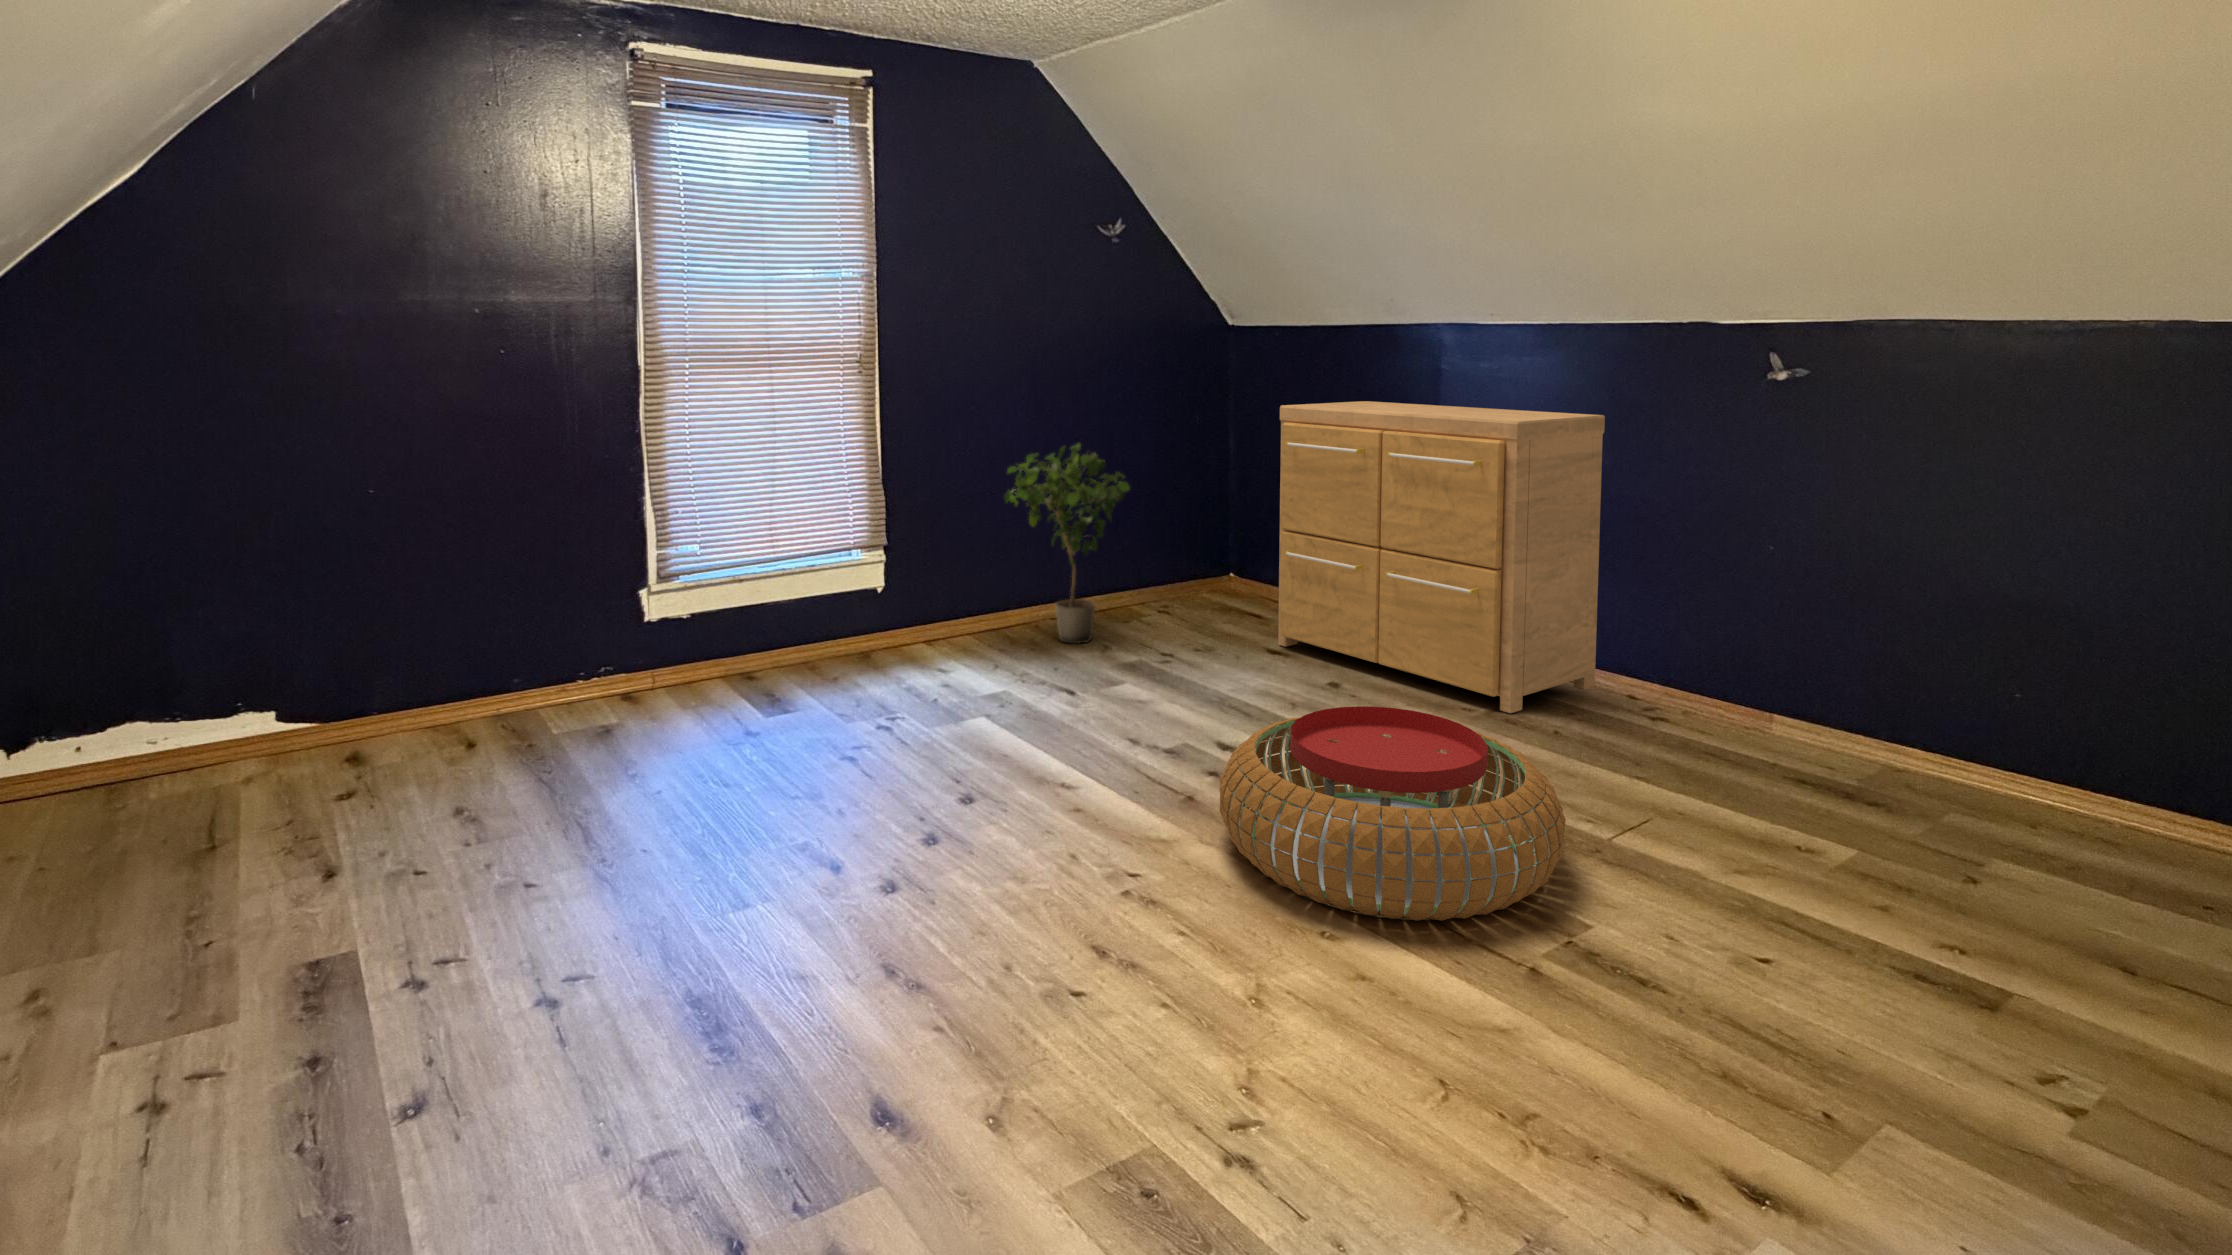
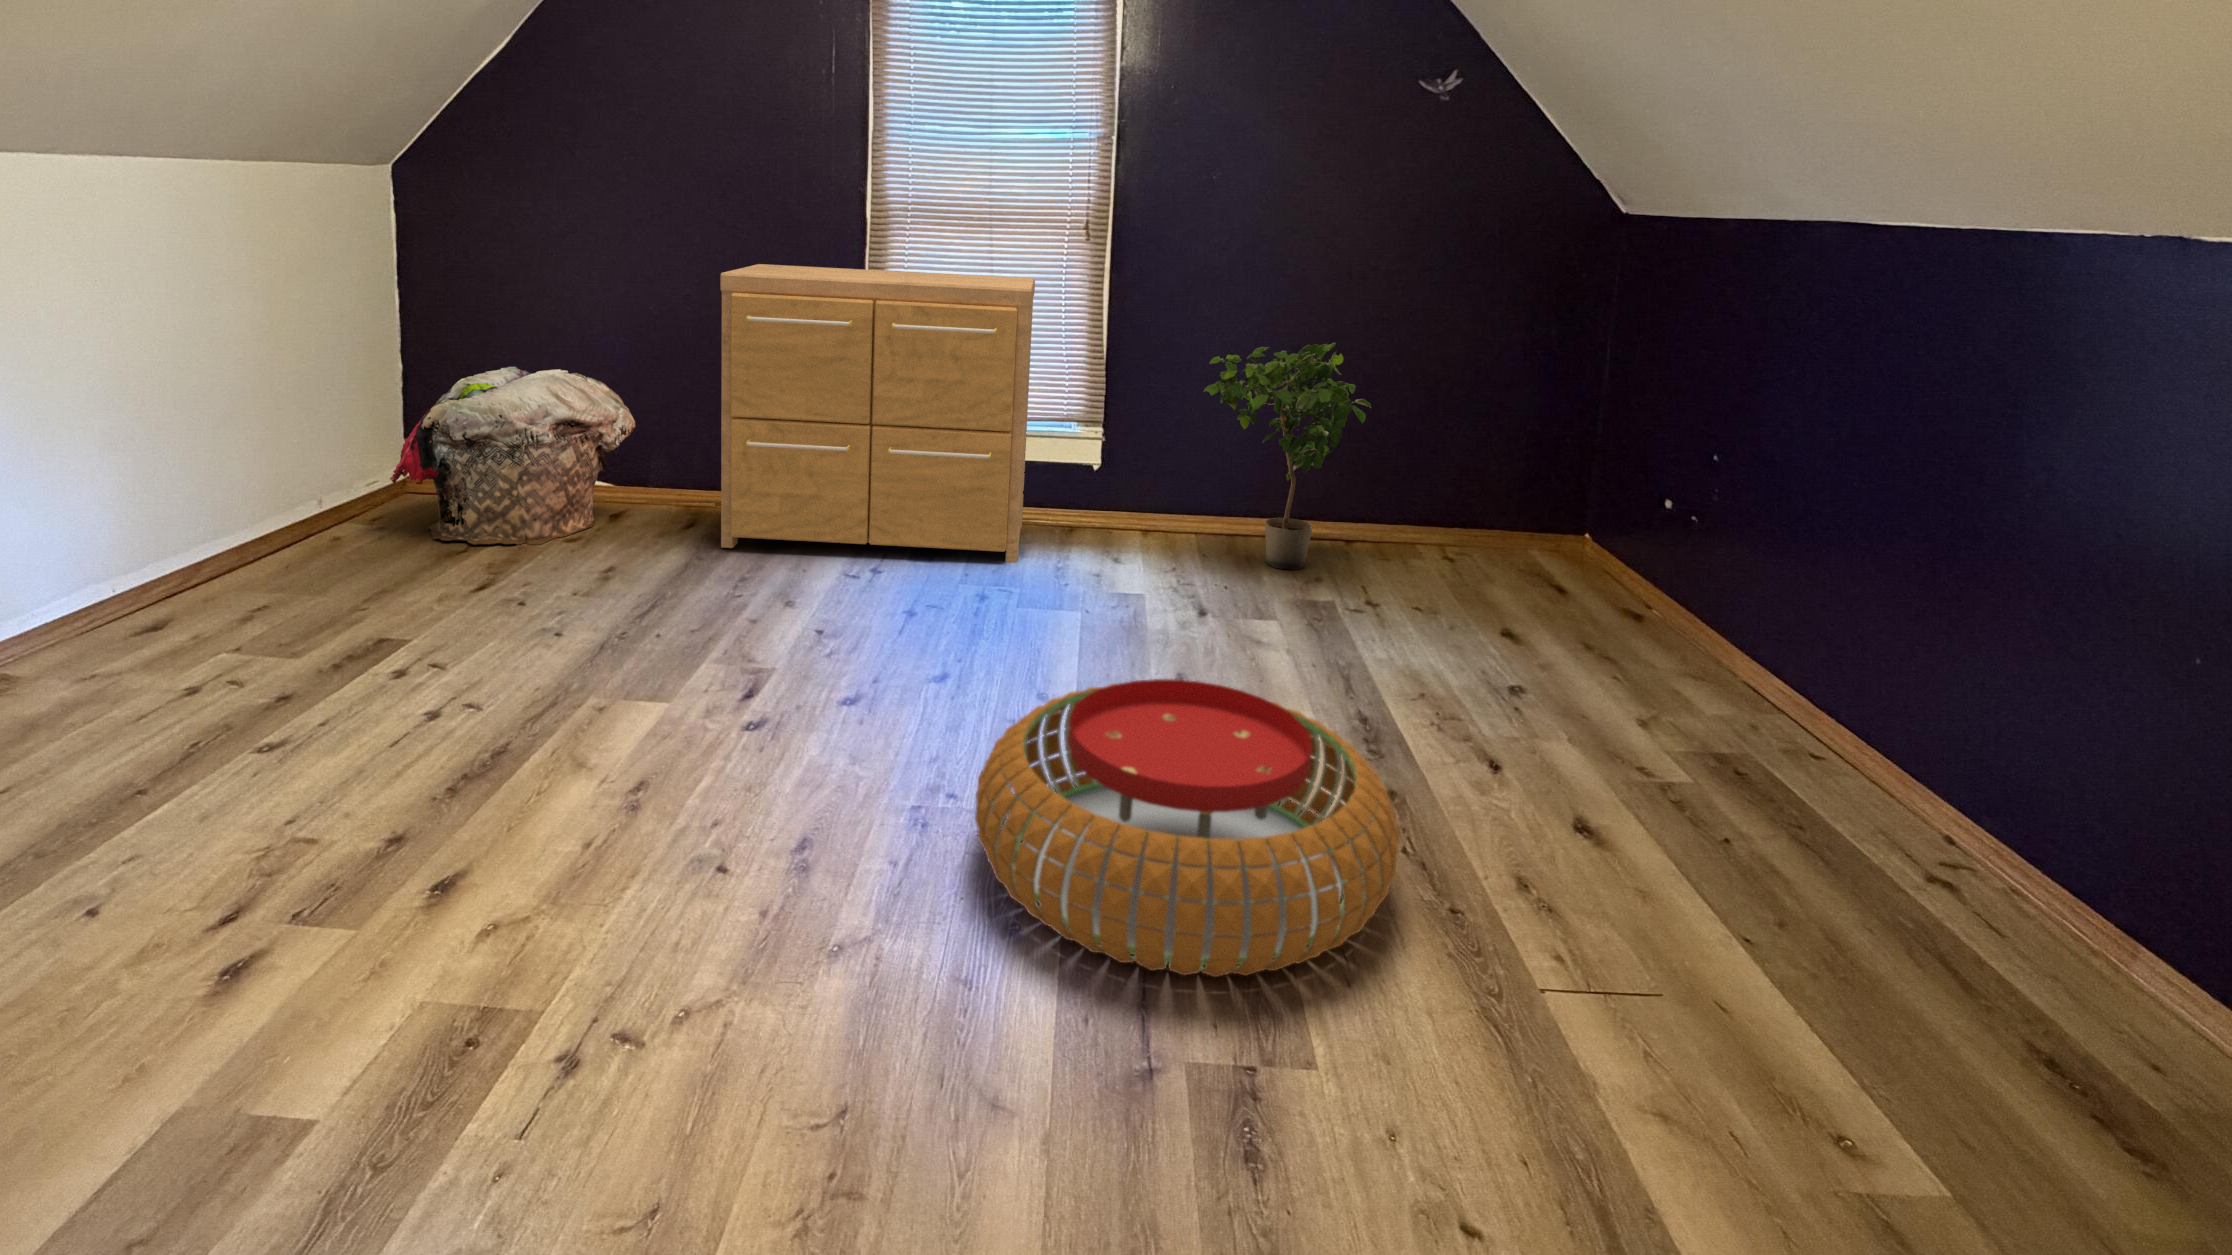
dresser: present [1278,401,1605,713] -> present [720,264,1035,563]
laundry basket: none [64,584,396,848] -> present [390,367,635,545]

